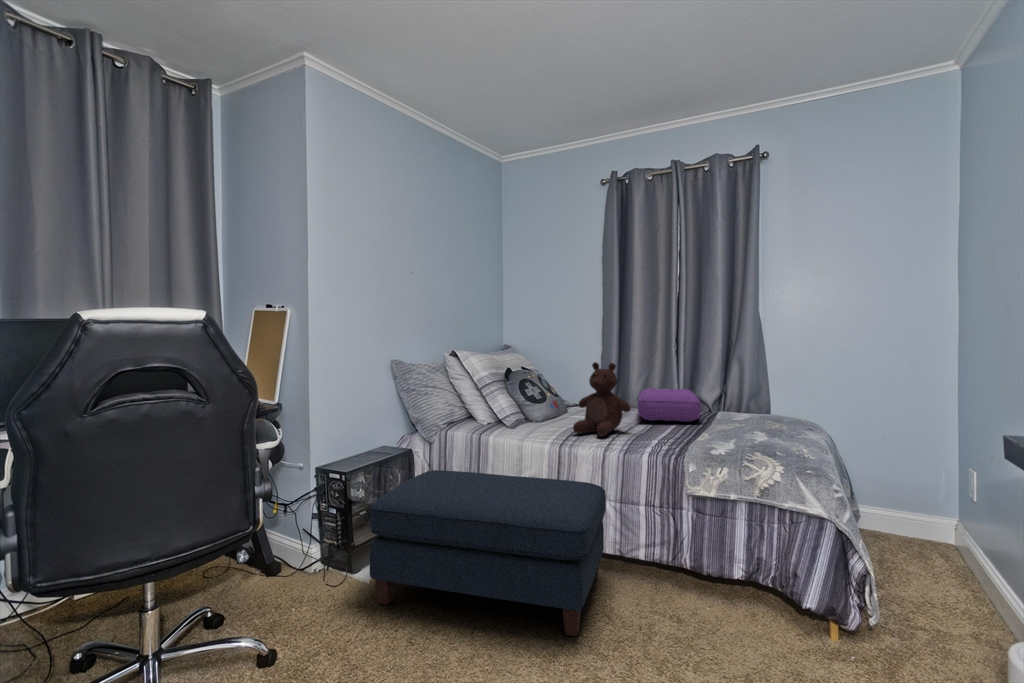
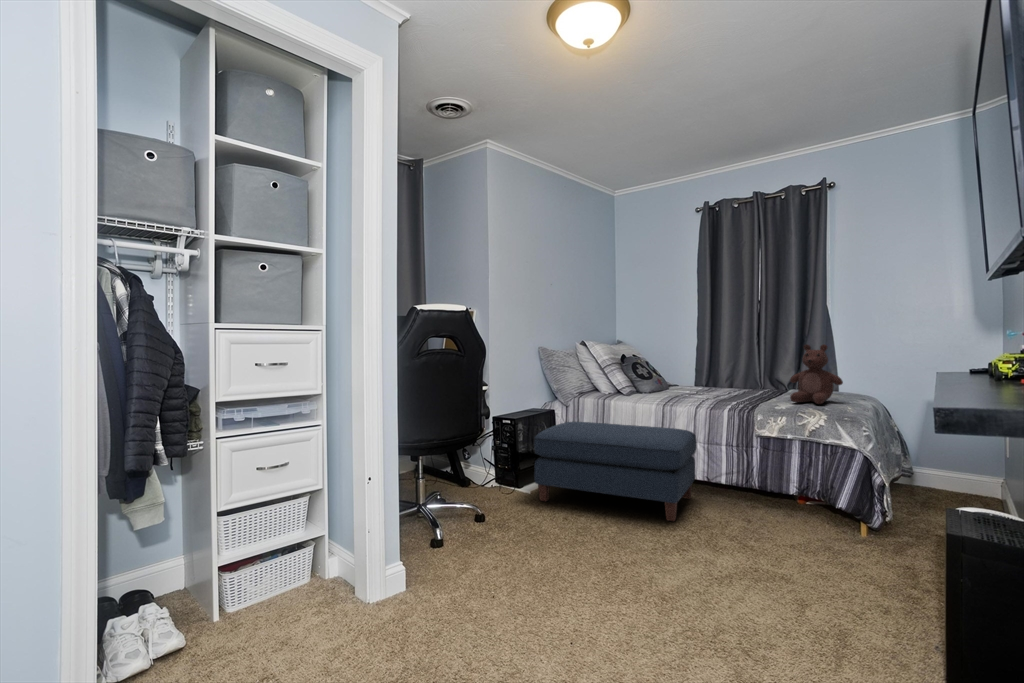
teddy bear: present [573,362,631,436] -> present [790,344,843,404]
pillow: present [638,388,701,422] -> none [724,370,775,394]

